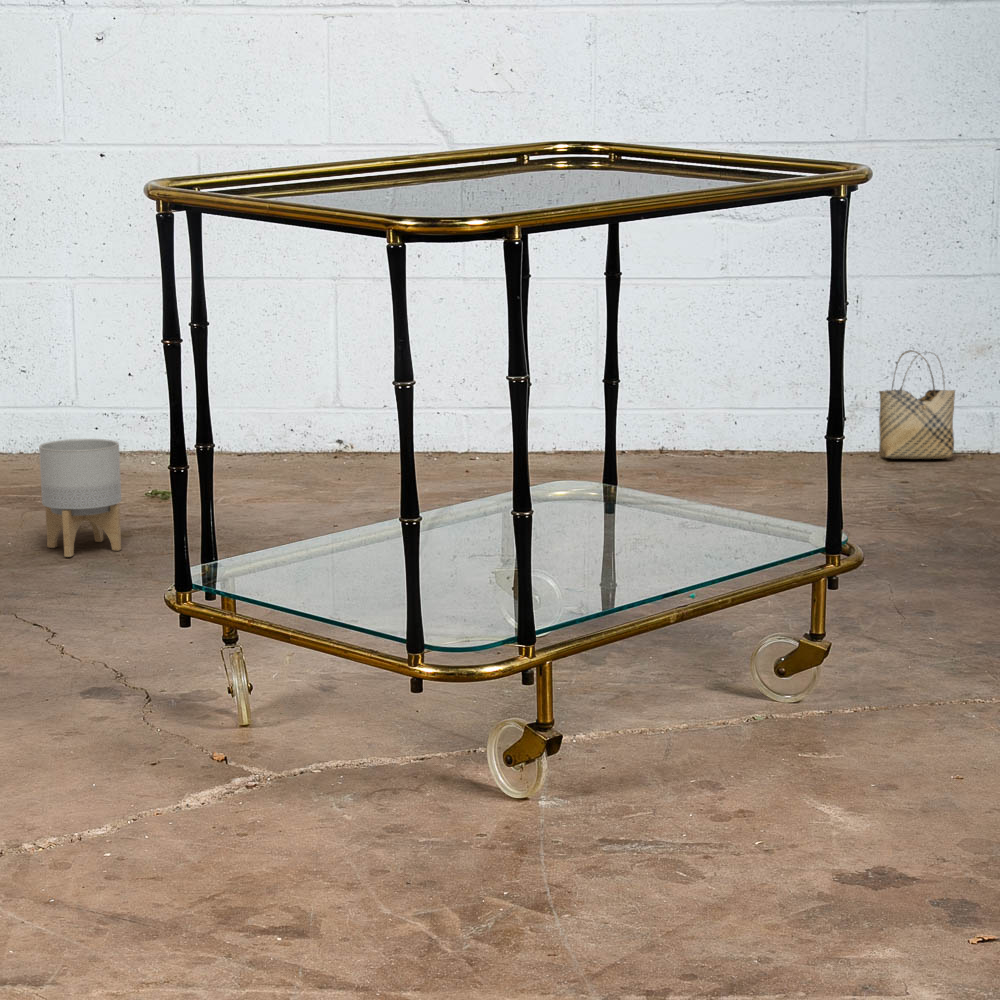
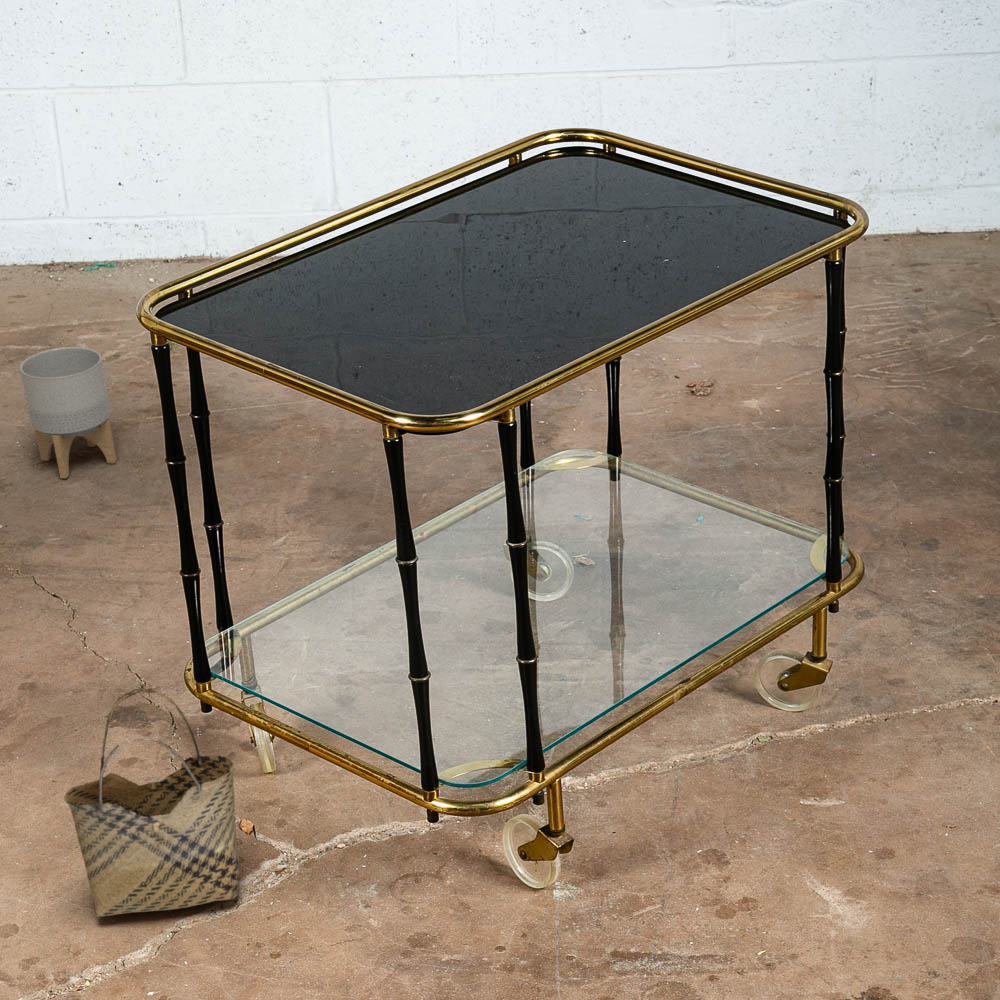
woven basket: present [879,350,955,459] -> present [64,688,240,917]

